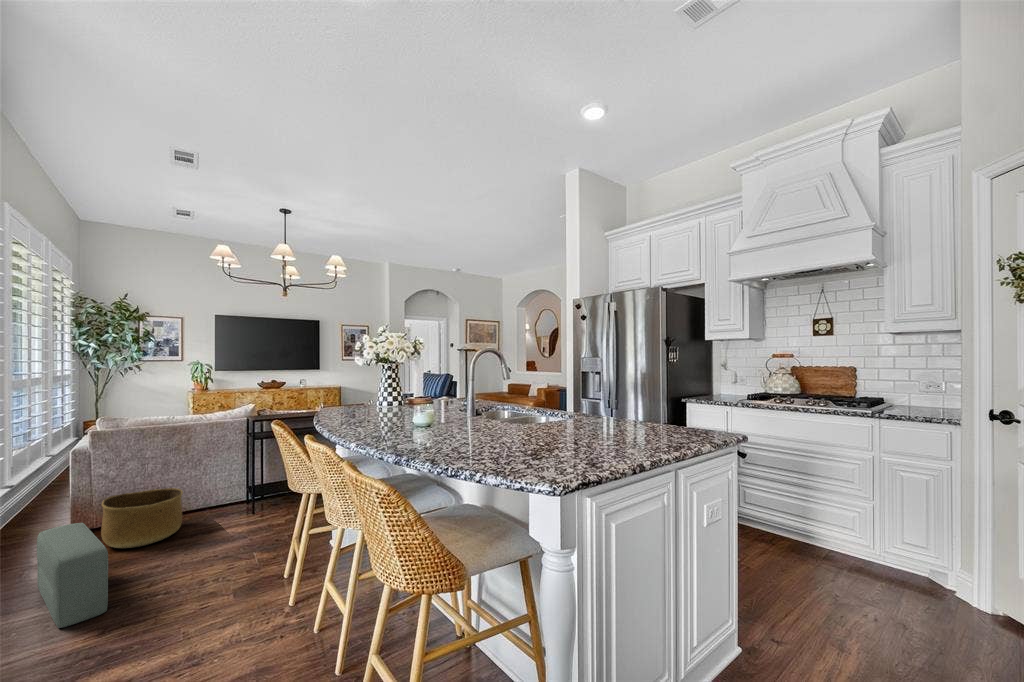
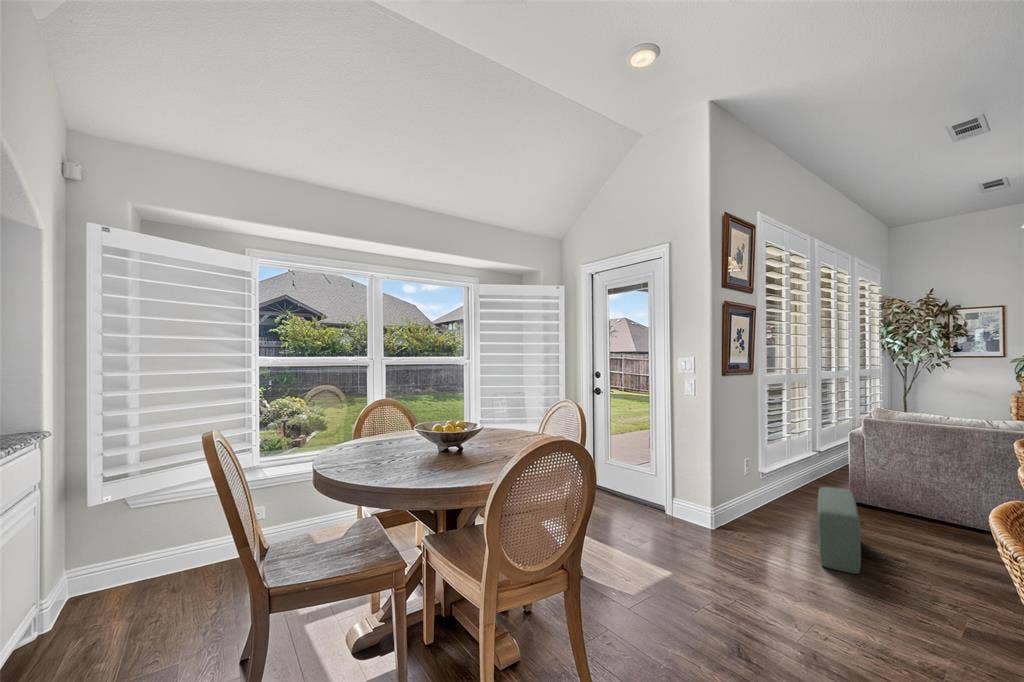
basket: present [101,488,183,548] -> none [876,480,963,542]

